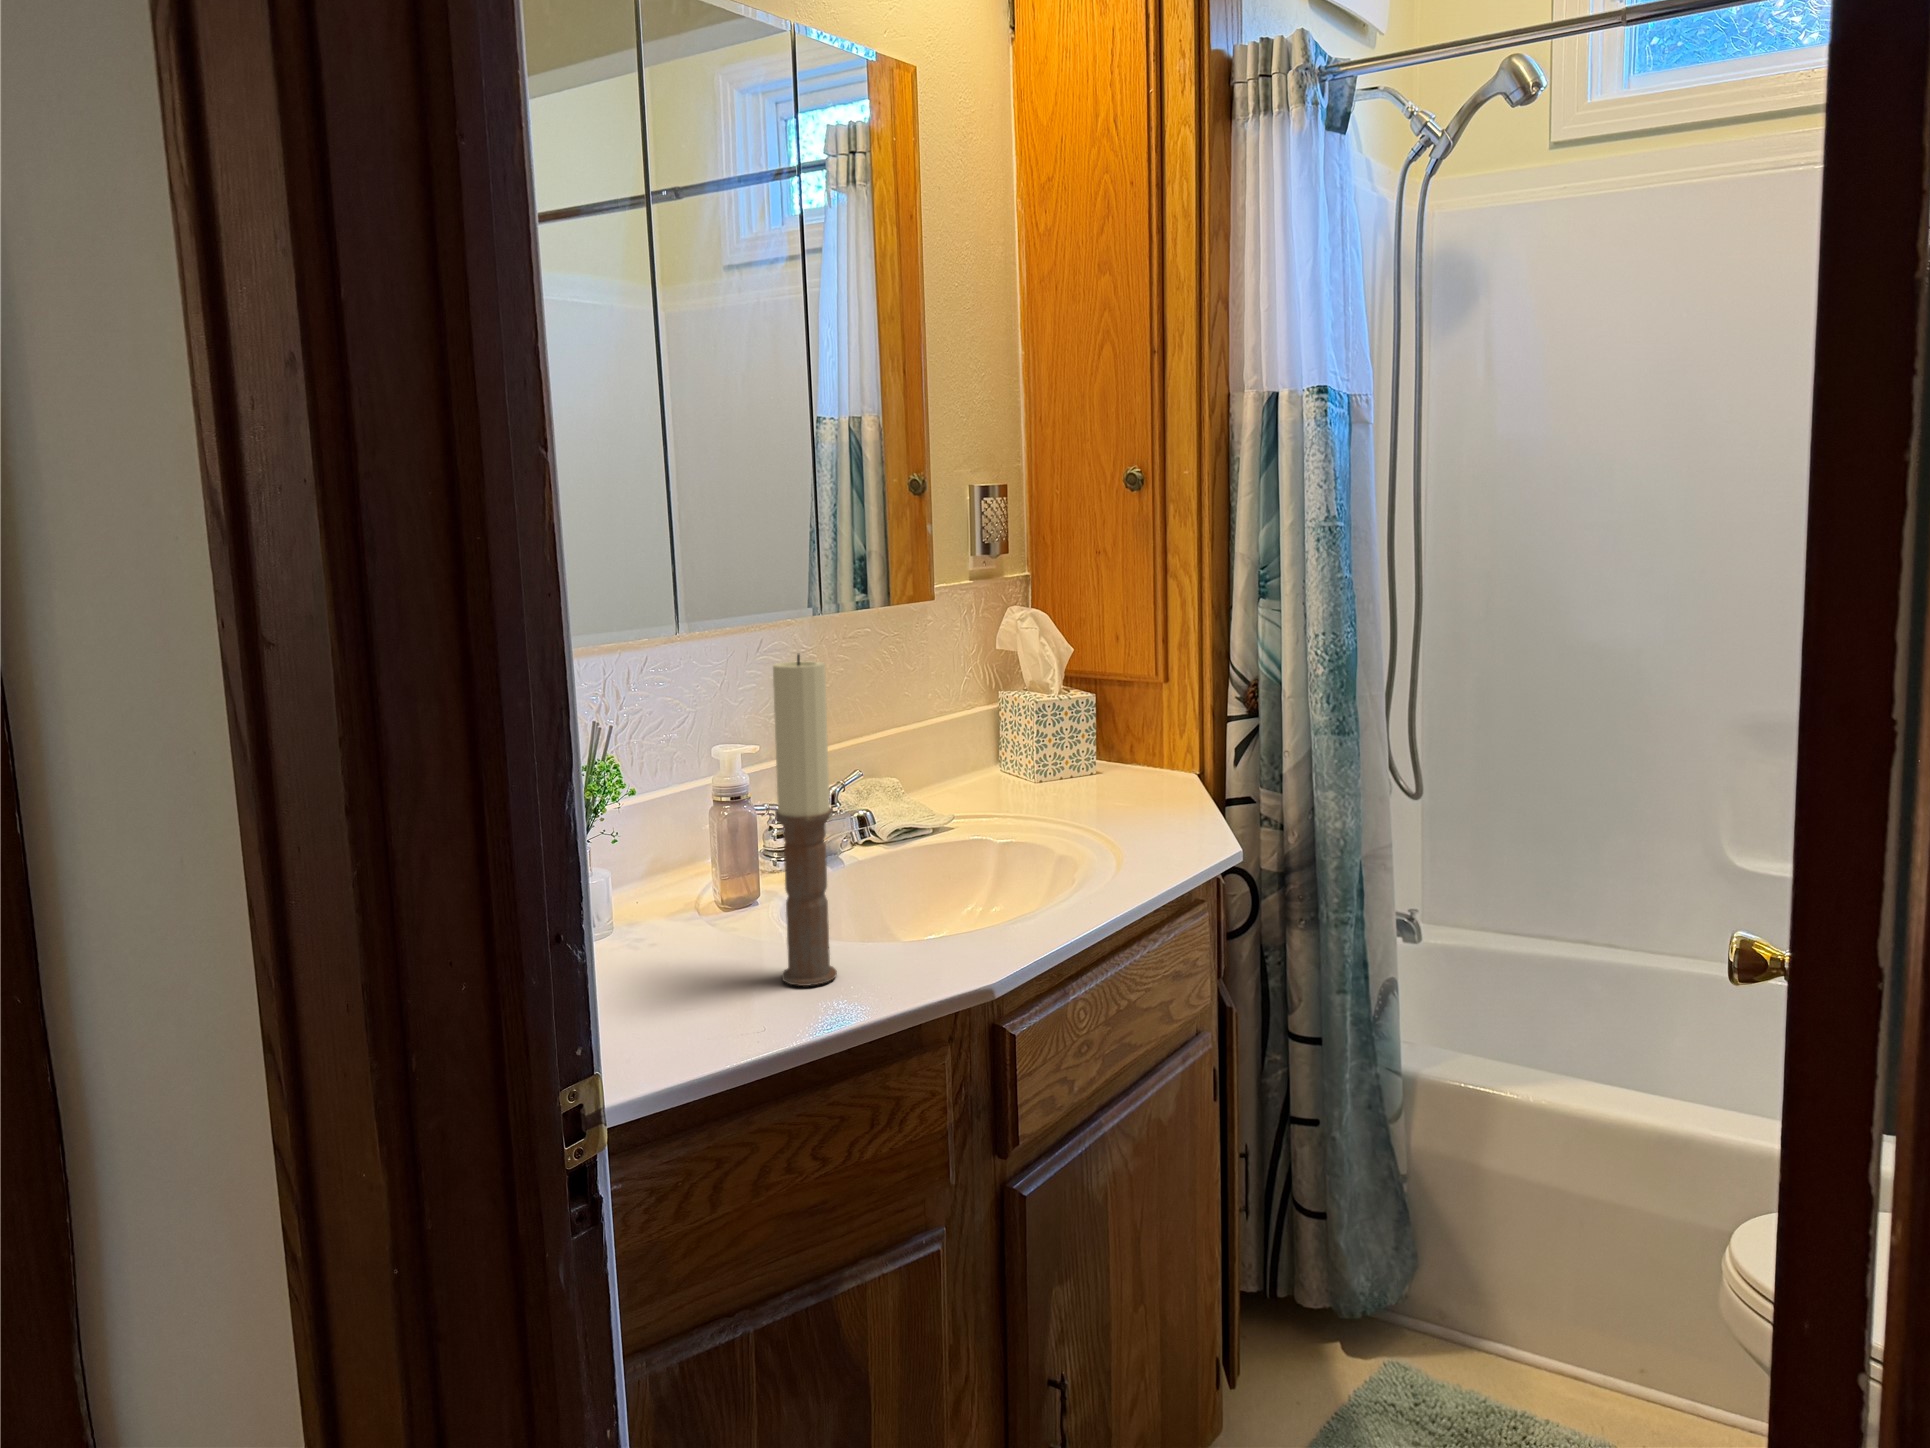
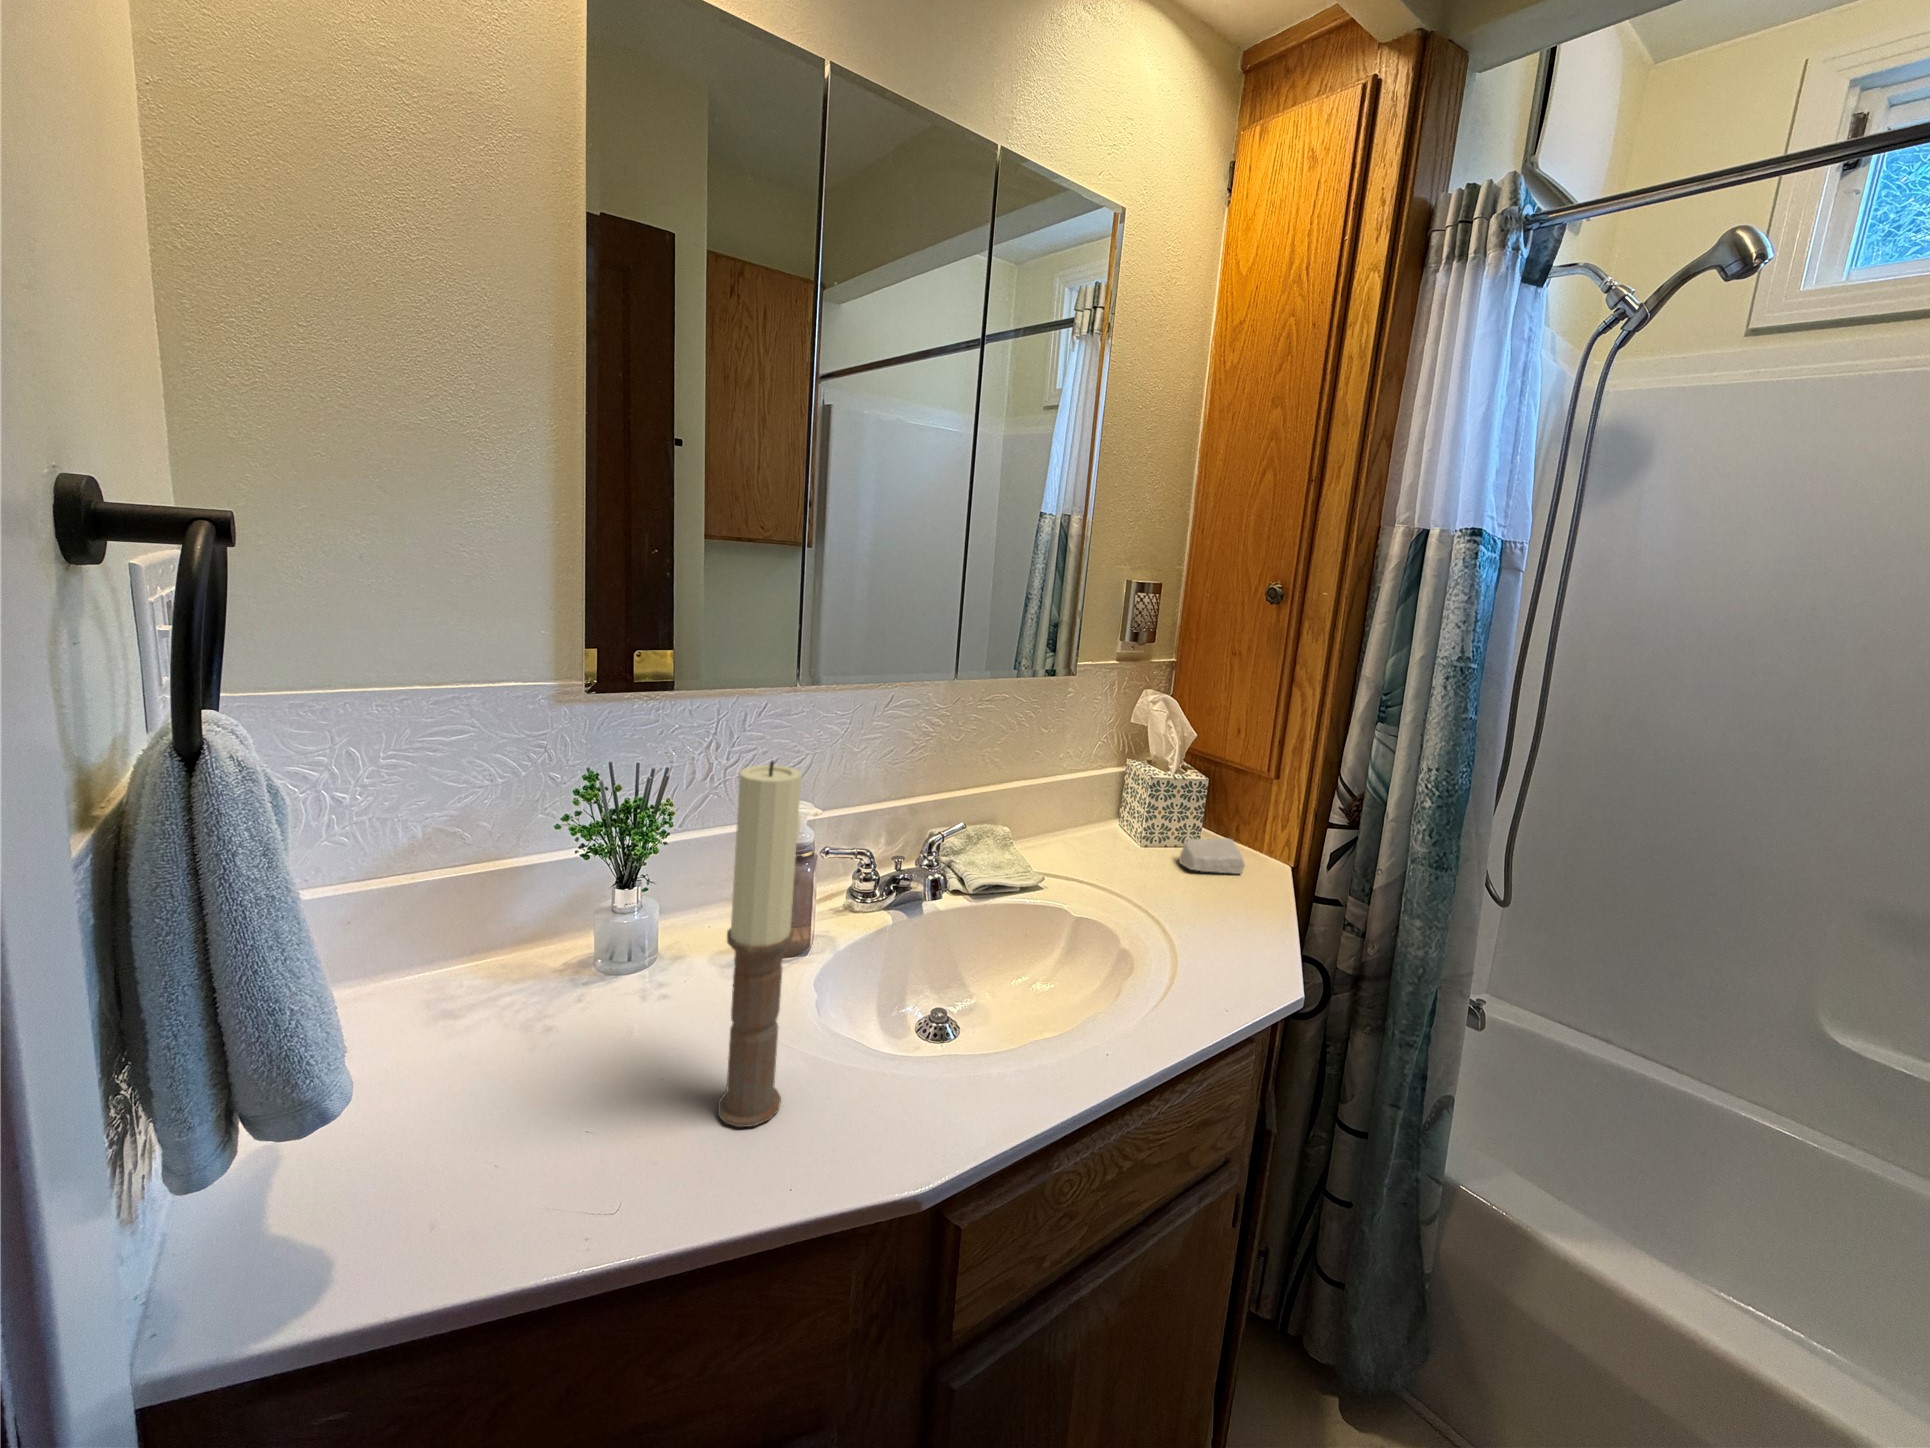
soap bar: none [1082,753,1153,789] -> present [1179,838,1245,874]

